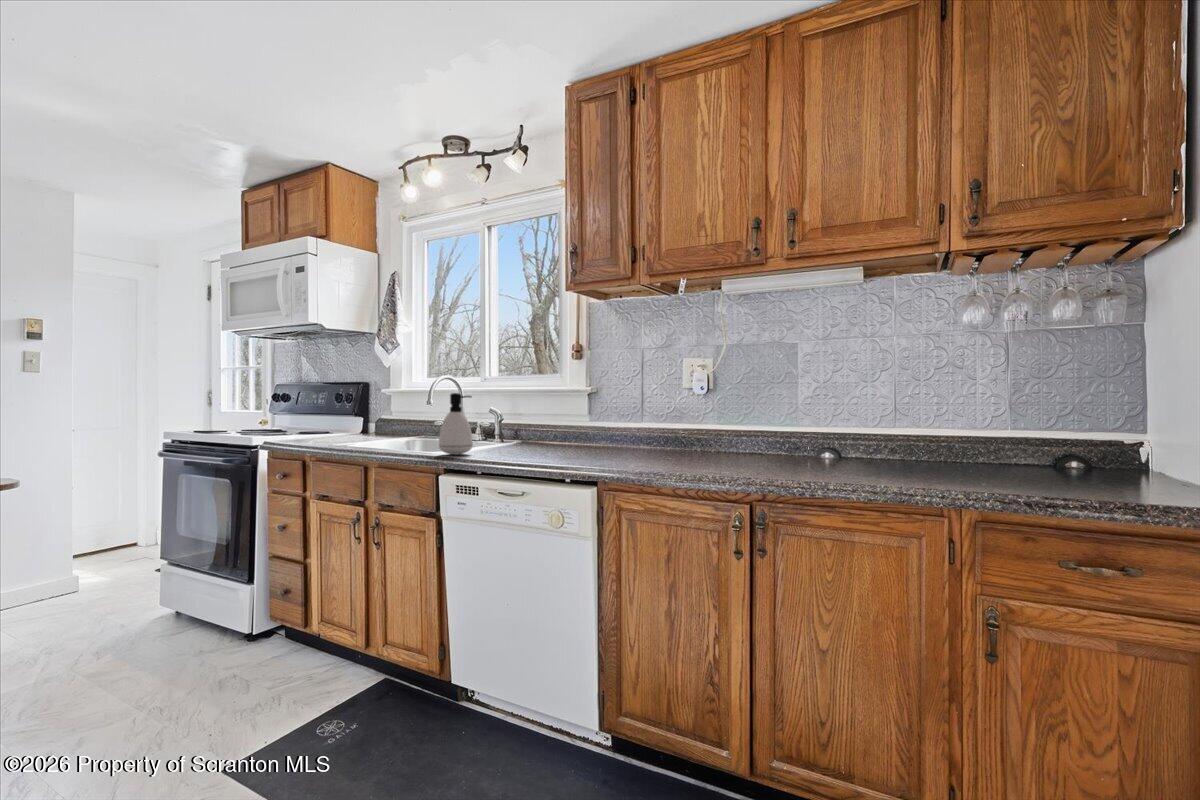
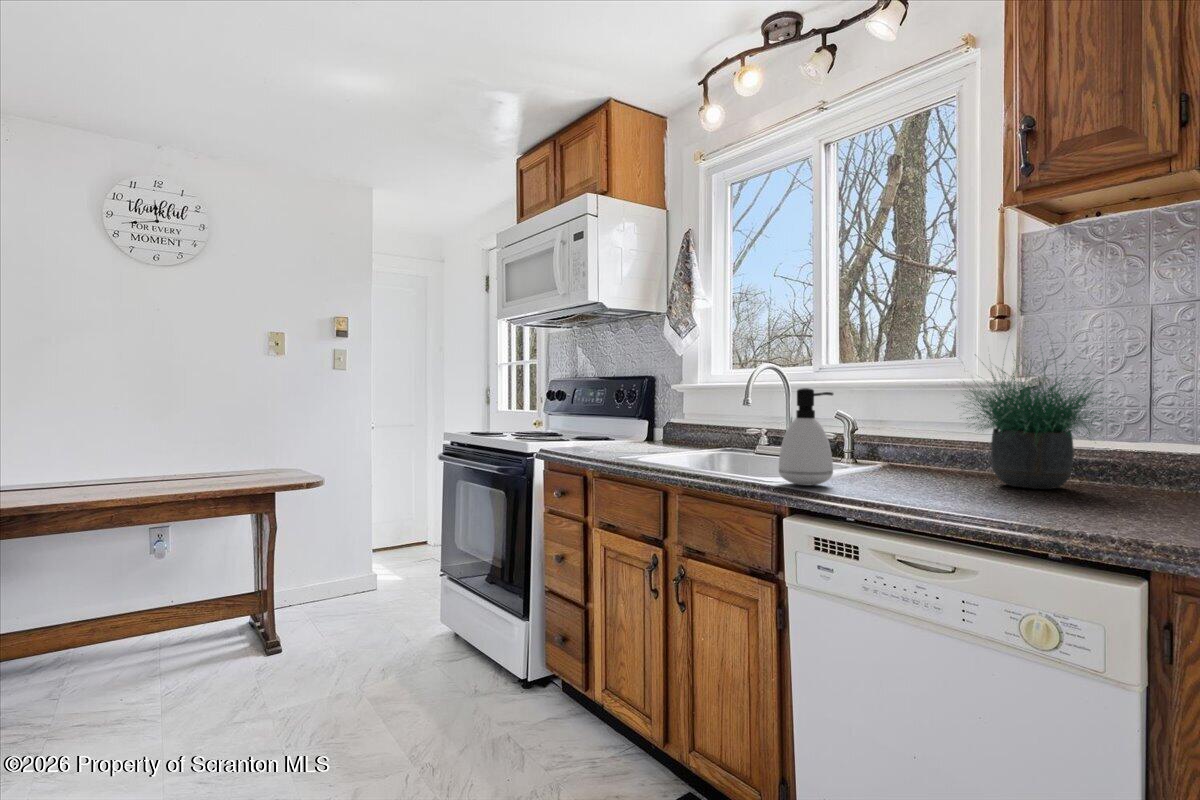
potted plant: none [537,360,628,451] -> present [965,359,1107,489]

